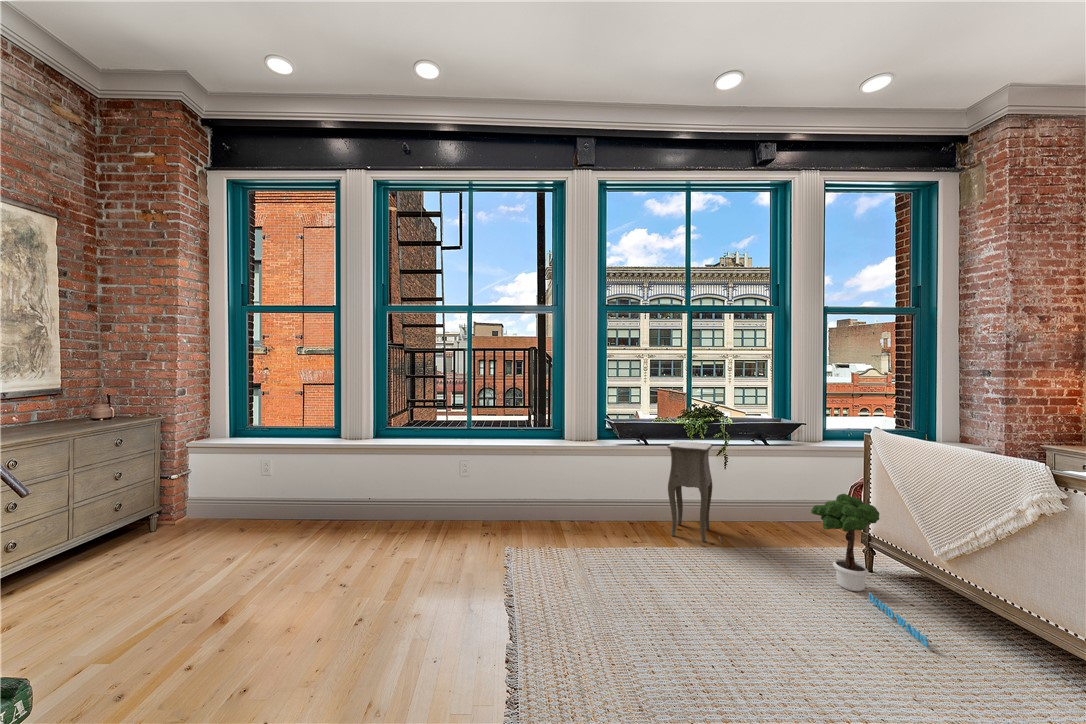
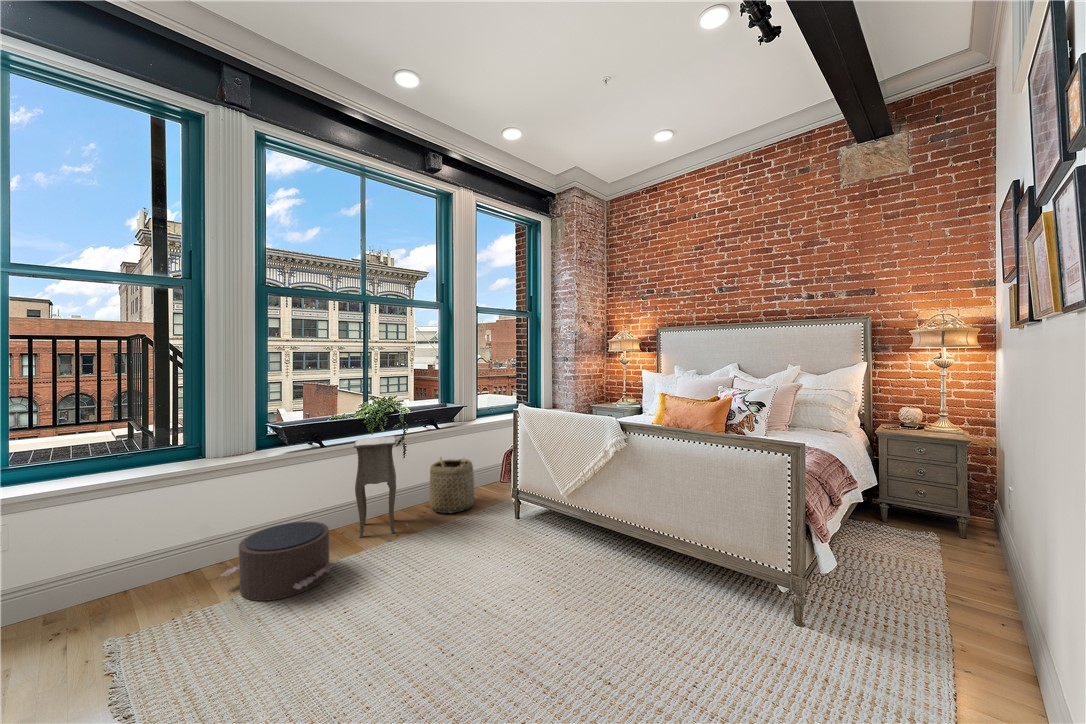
basket: none [751,474,809,543] -> present [429,457,474,513]
potted tree: present [811,494,928,648] -> none [484,460,562,554]
pouf: none [559,503,638,566] -> present [221,521,333,601]

